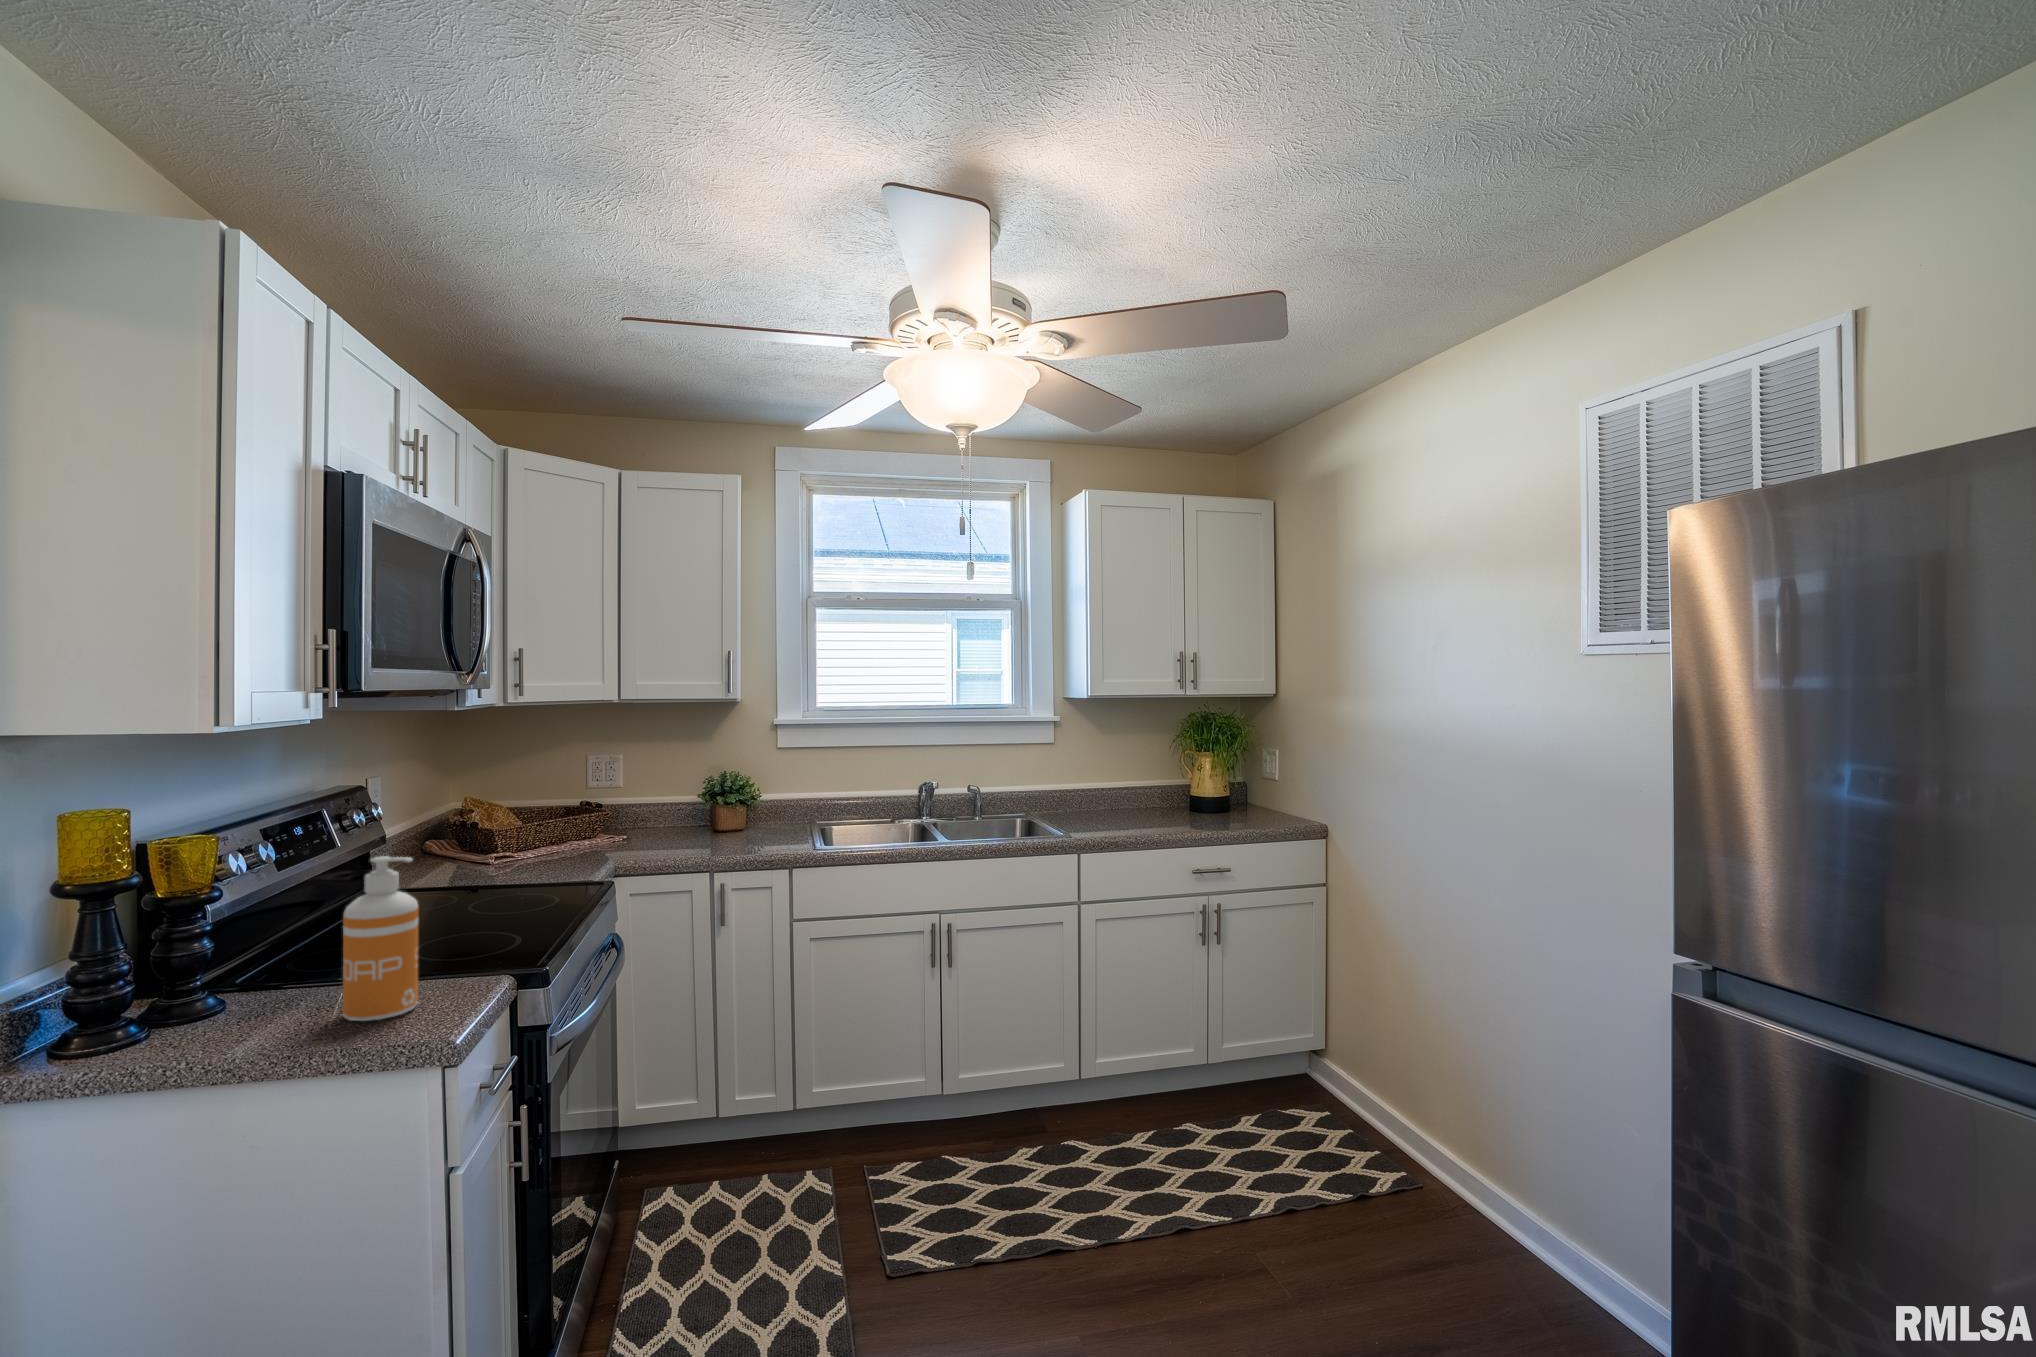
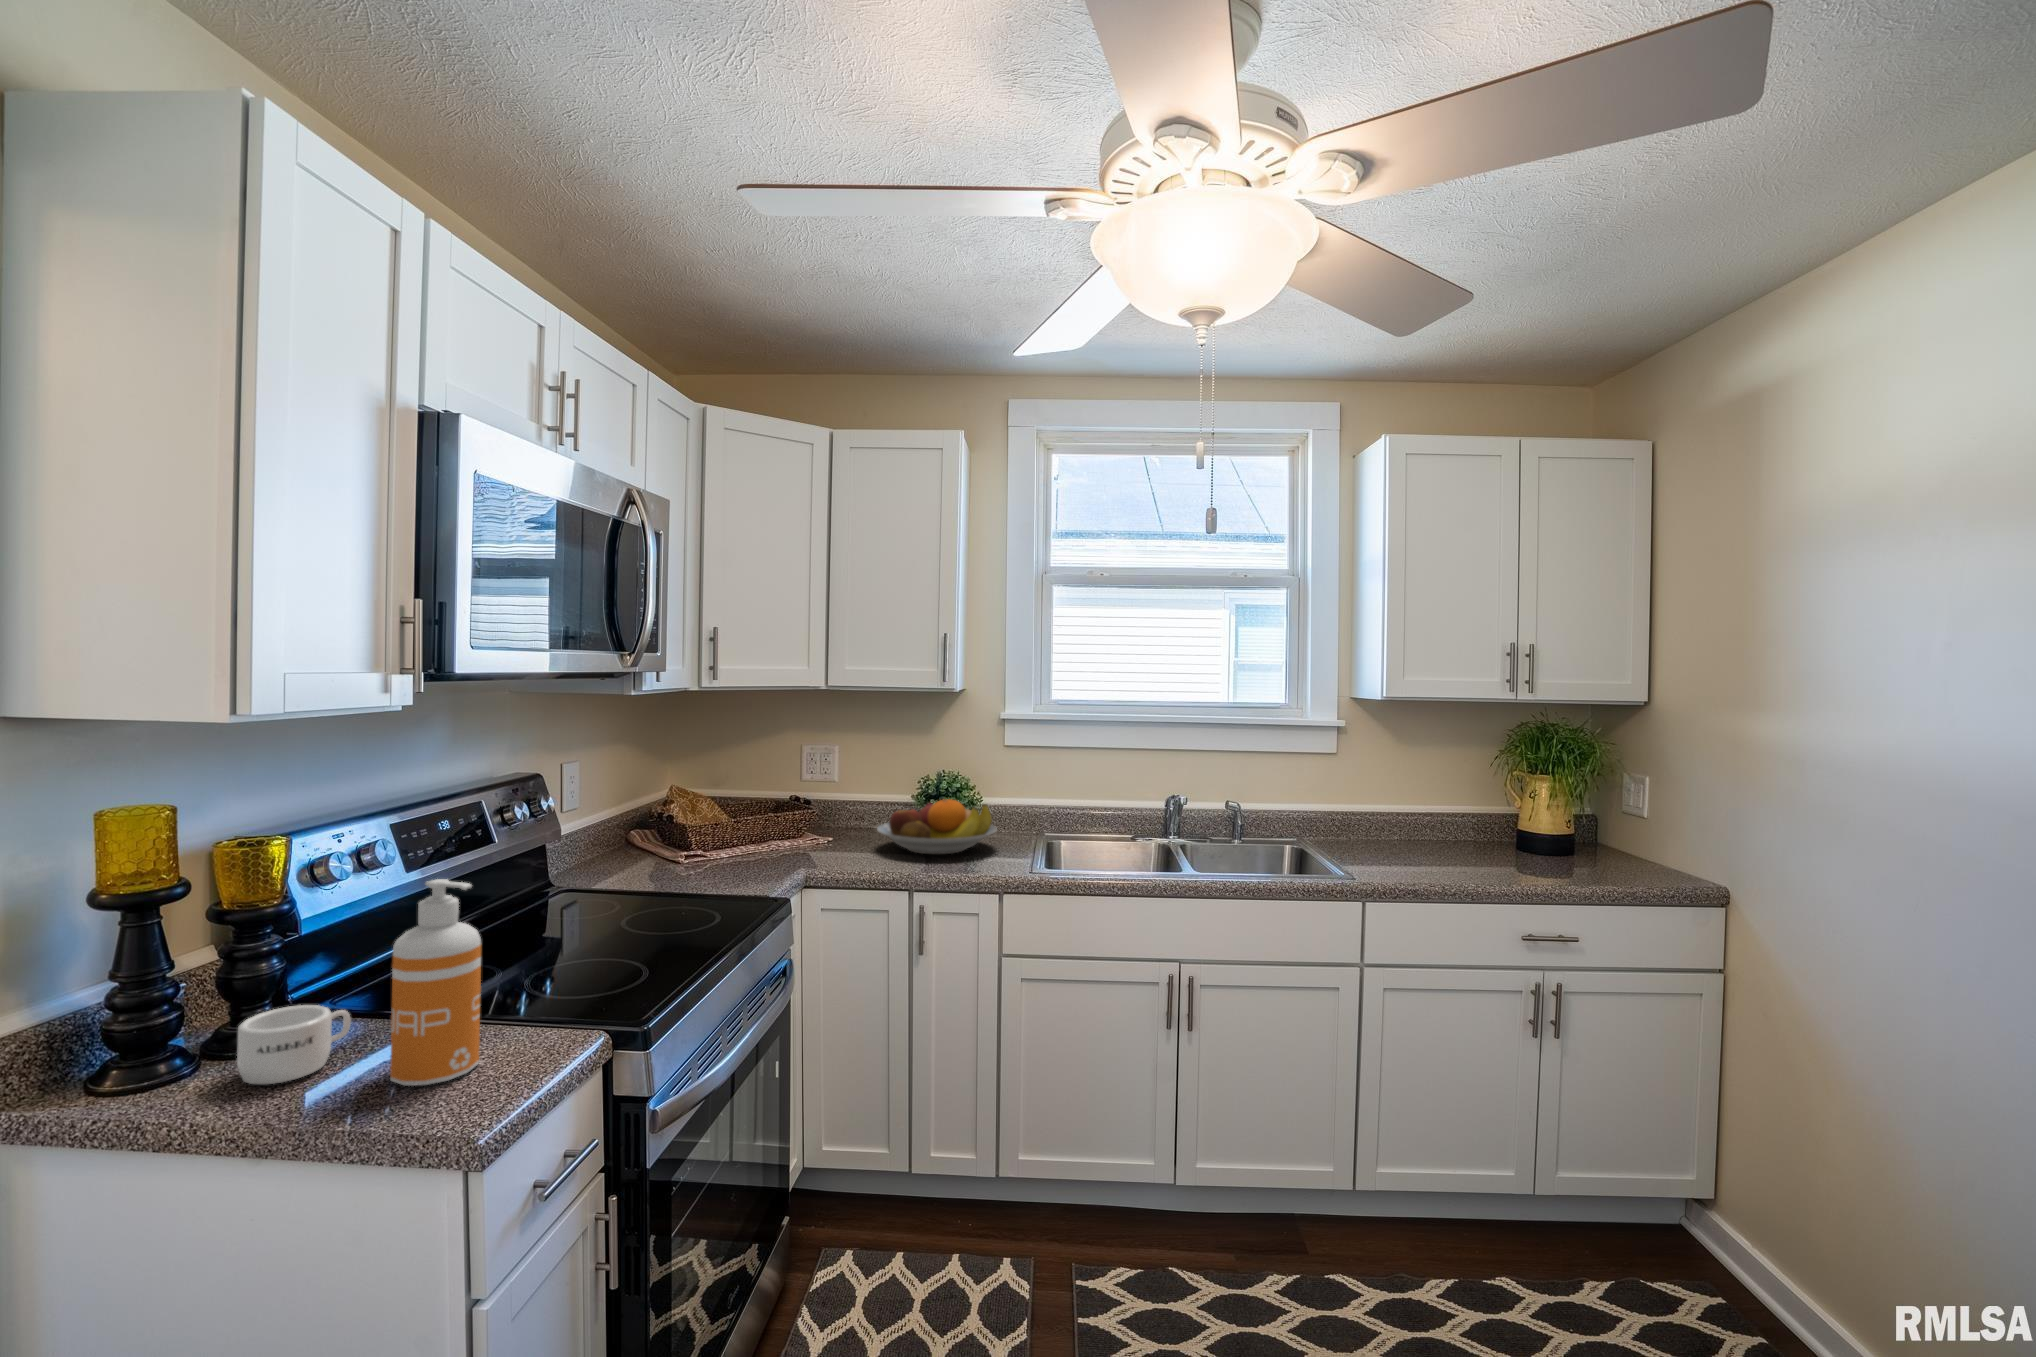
fruit bowl: none [668,796,780,845] -> present [877,799,996,855]
mug: none [198,972,288,1036] -> present [237,1005,351,1084]

